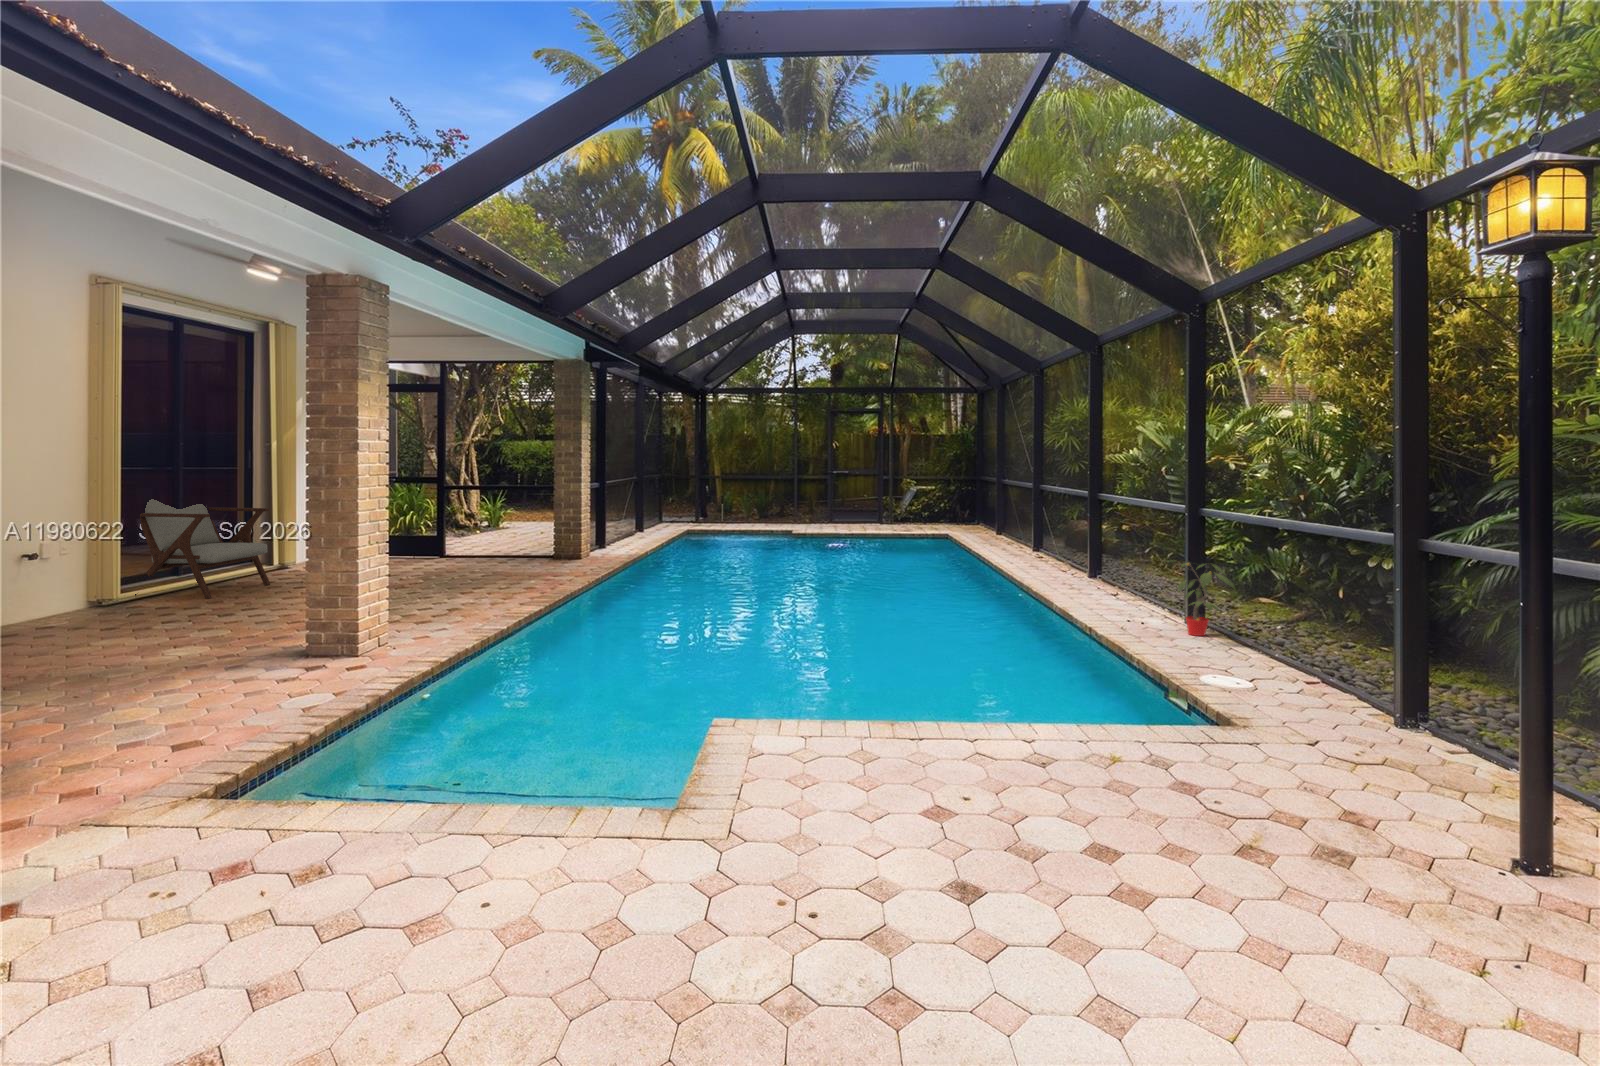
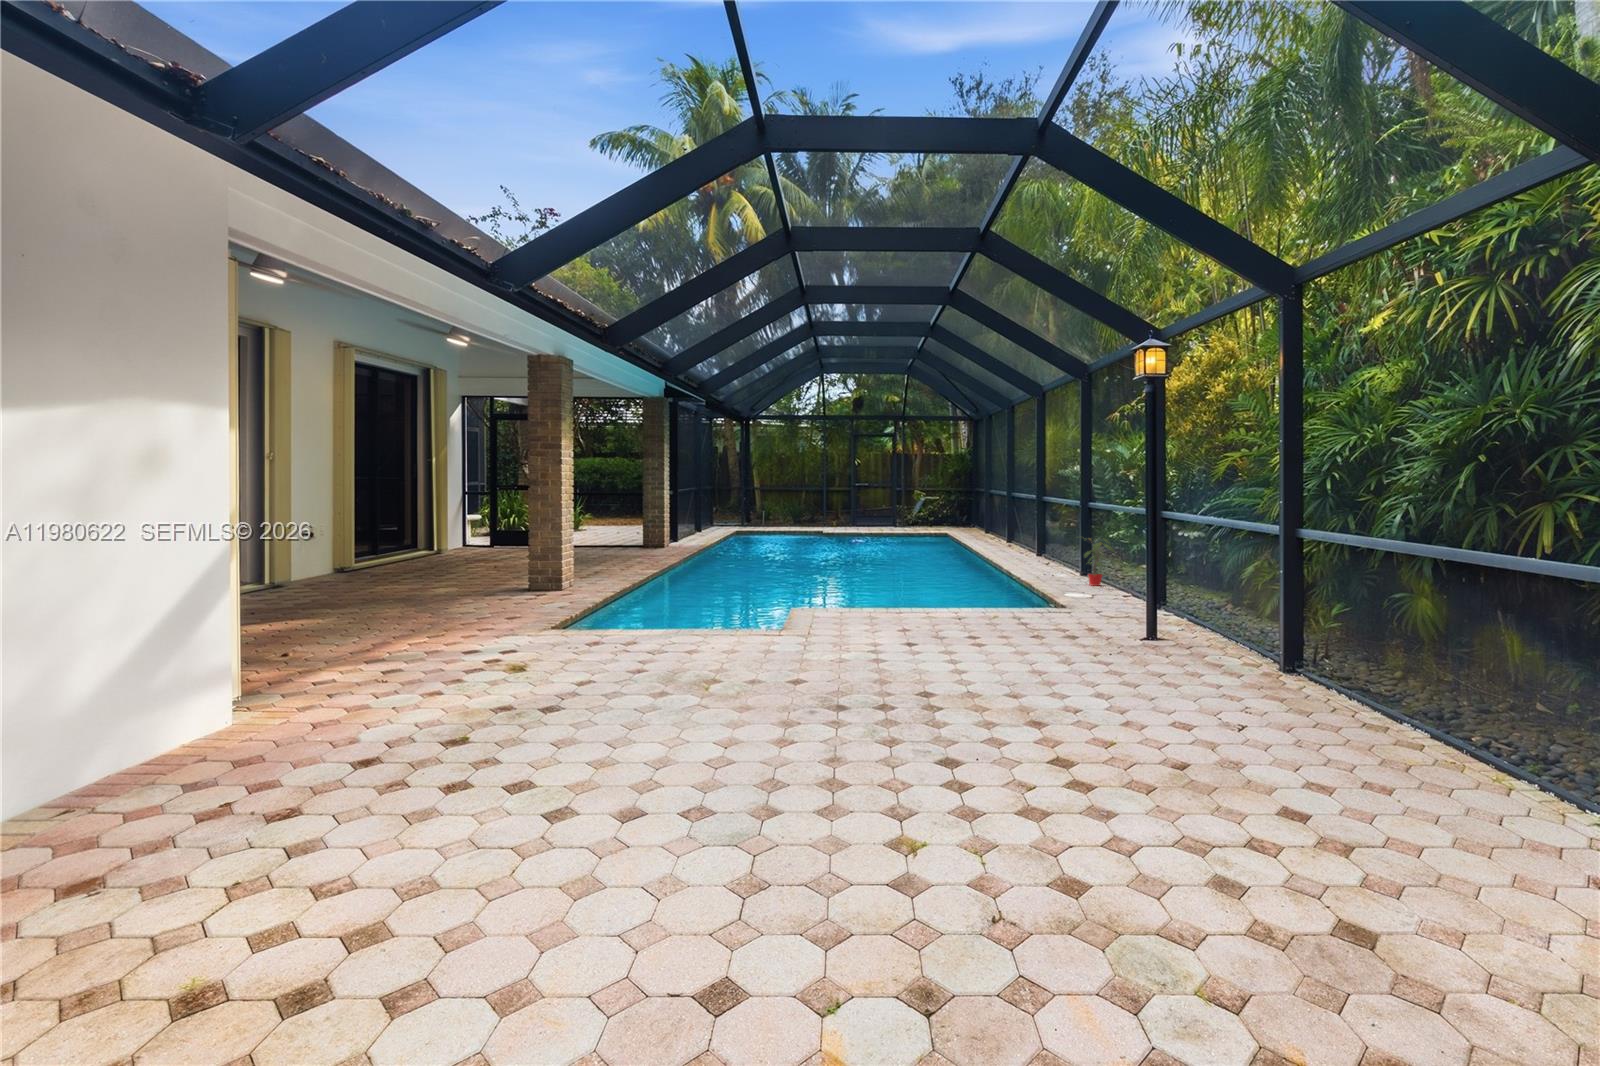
lounge chair: present [135,499,270,599] -> none [371,492,457,567]

